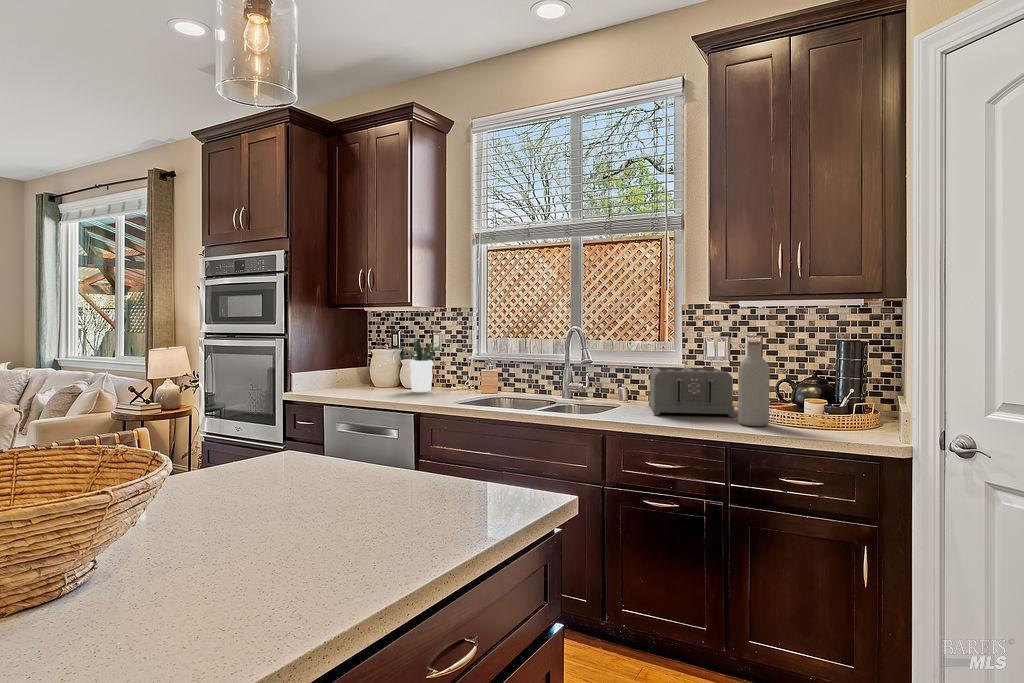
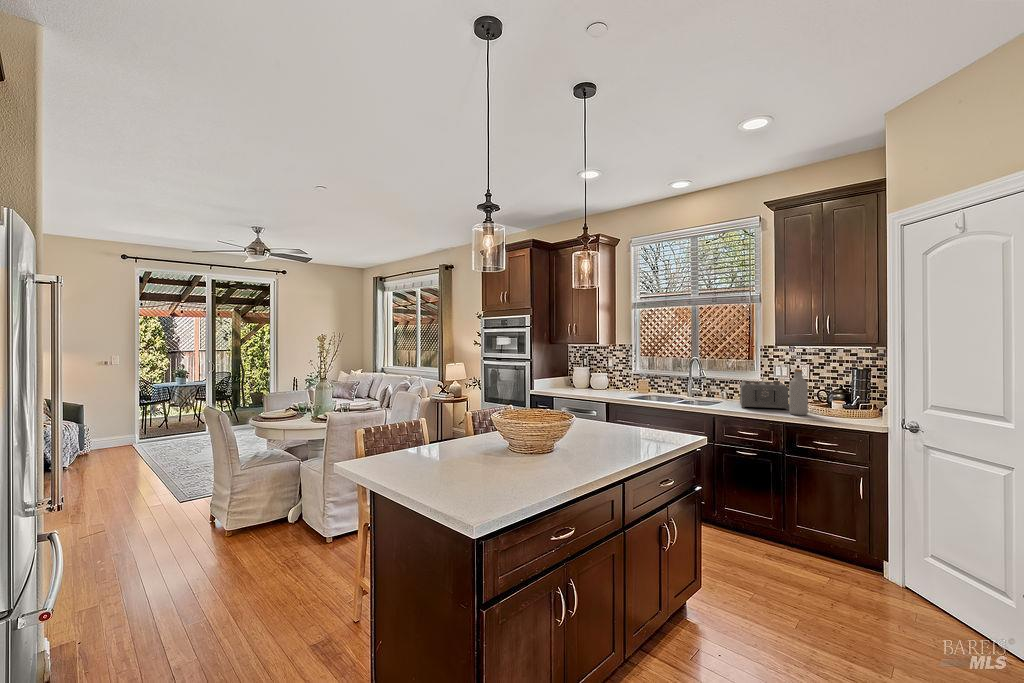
potted plant: present [394,338,440,392] -> none [588,362,622,392]

